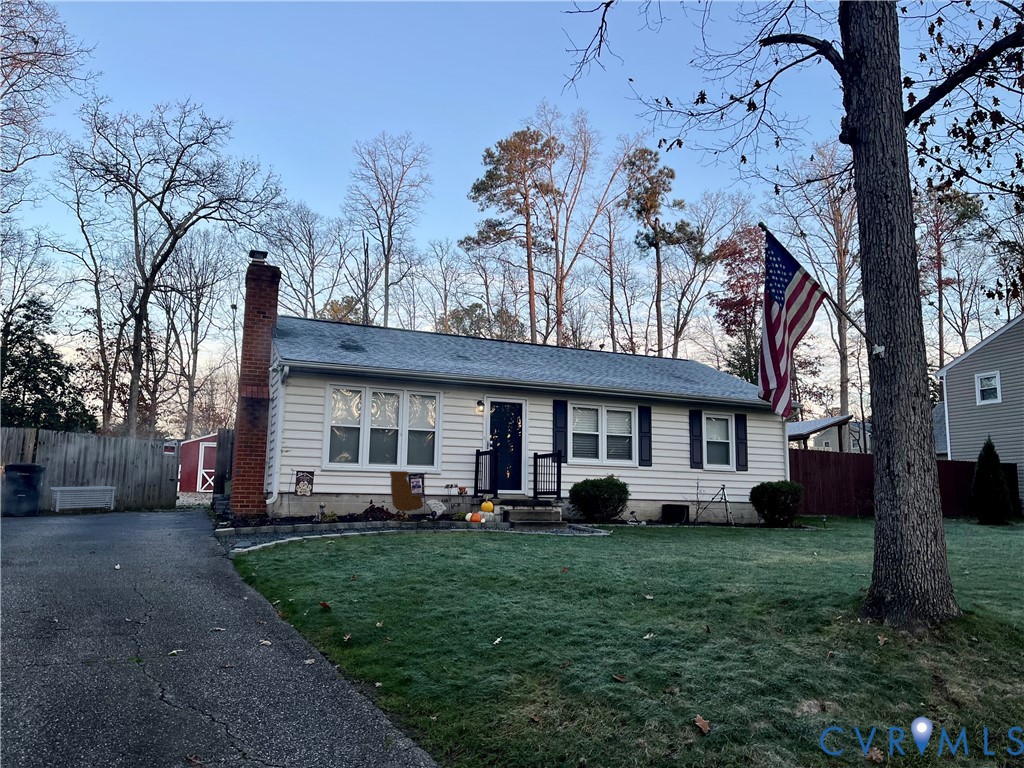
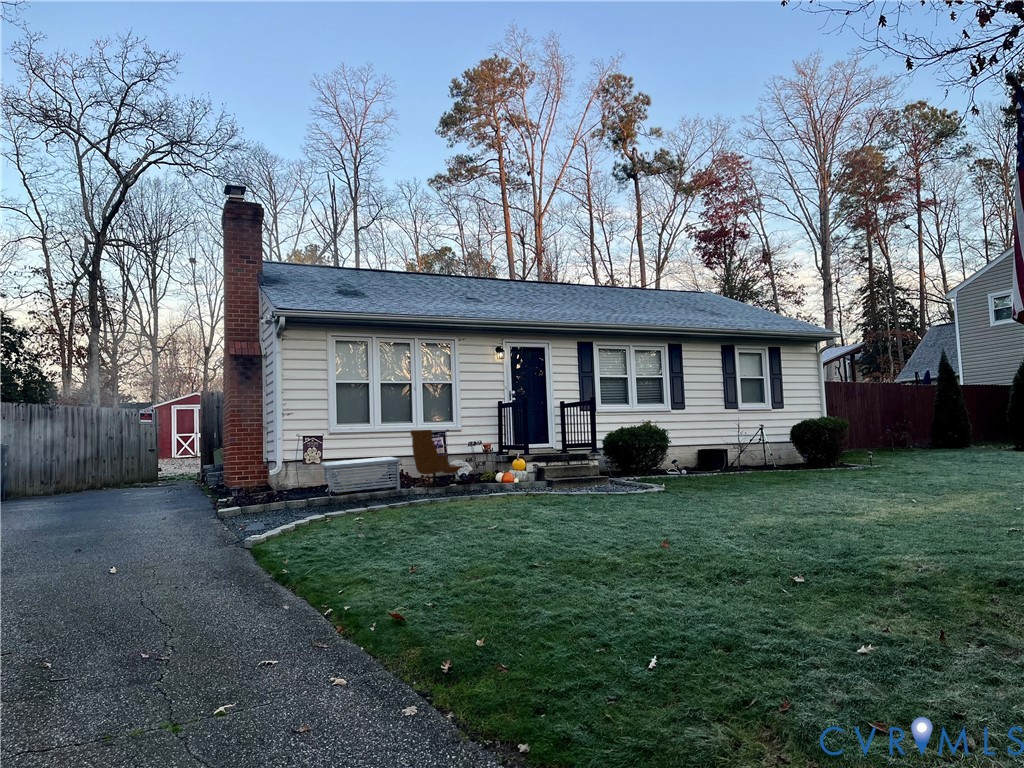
storage bench: present [51,486,116,512] -> present [321,457,401,498]

